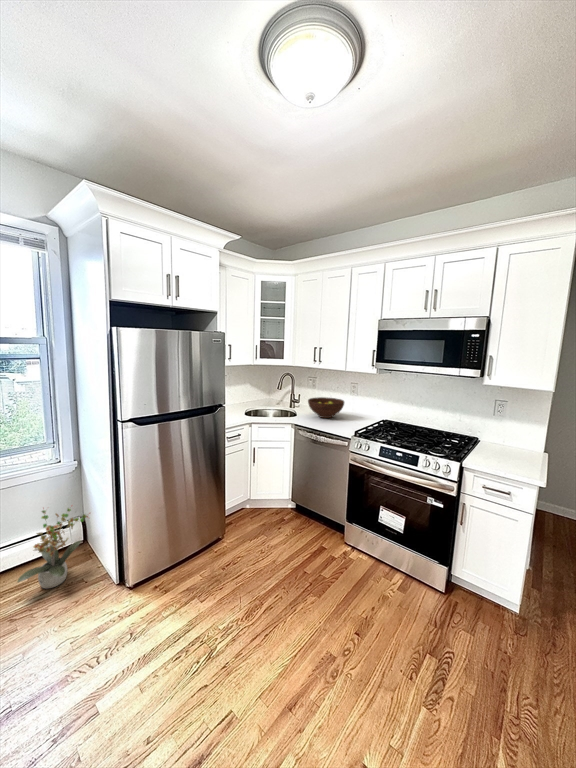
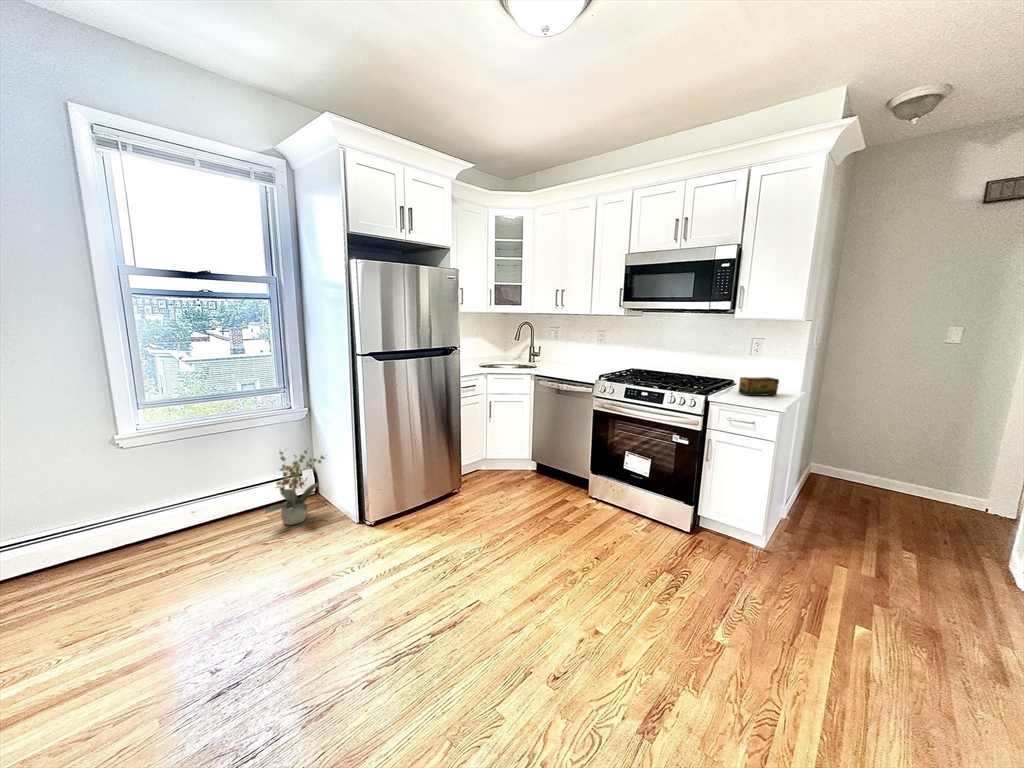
fruit bowl: present [308,397,344,418] -> none [549,348,590,369]
tea box: none [489,441,529,461] -> present [738,377,779,396]

